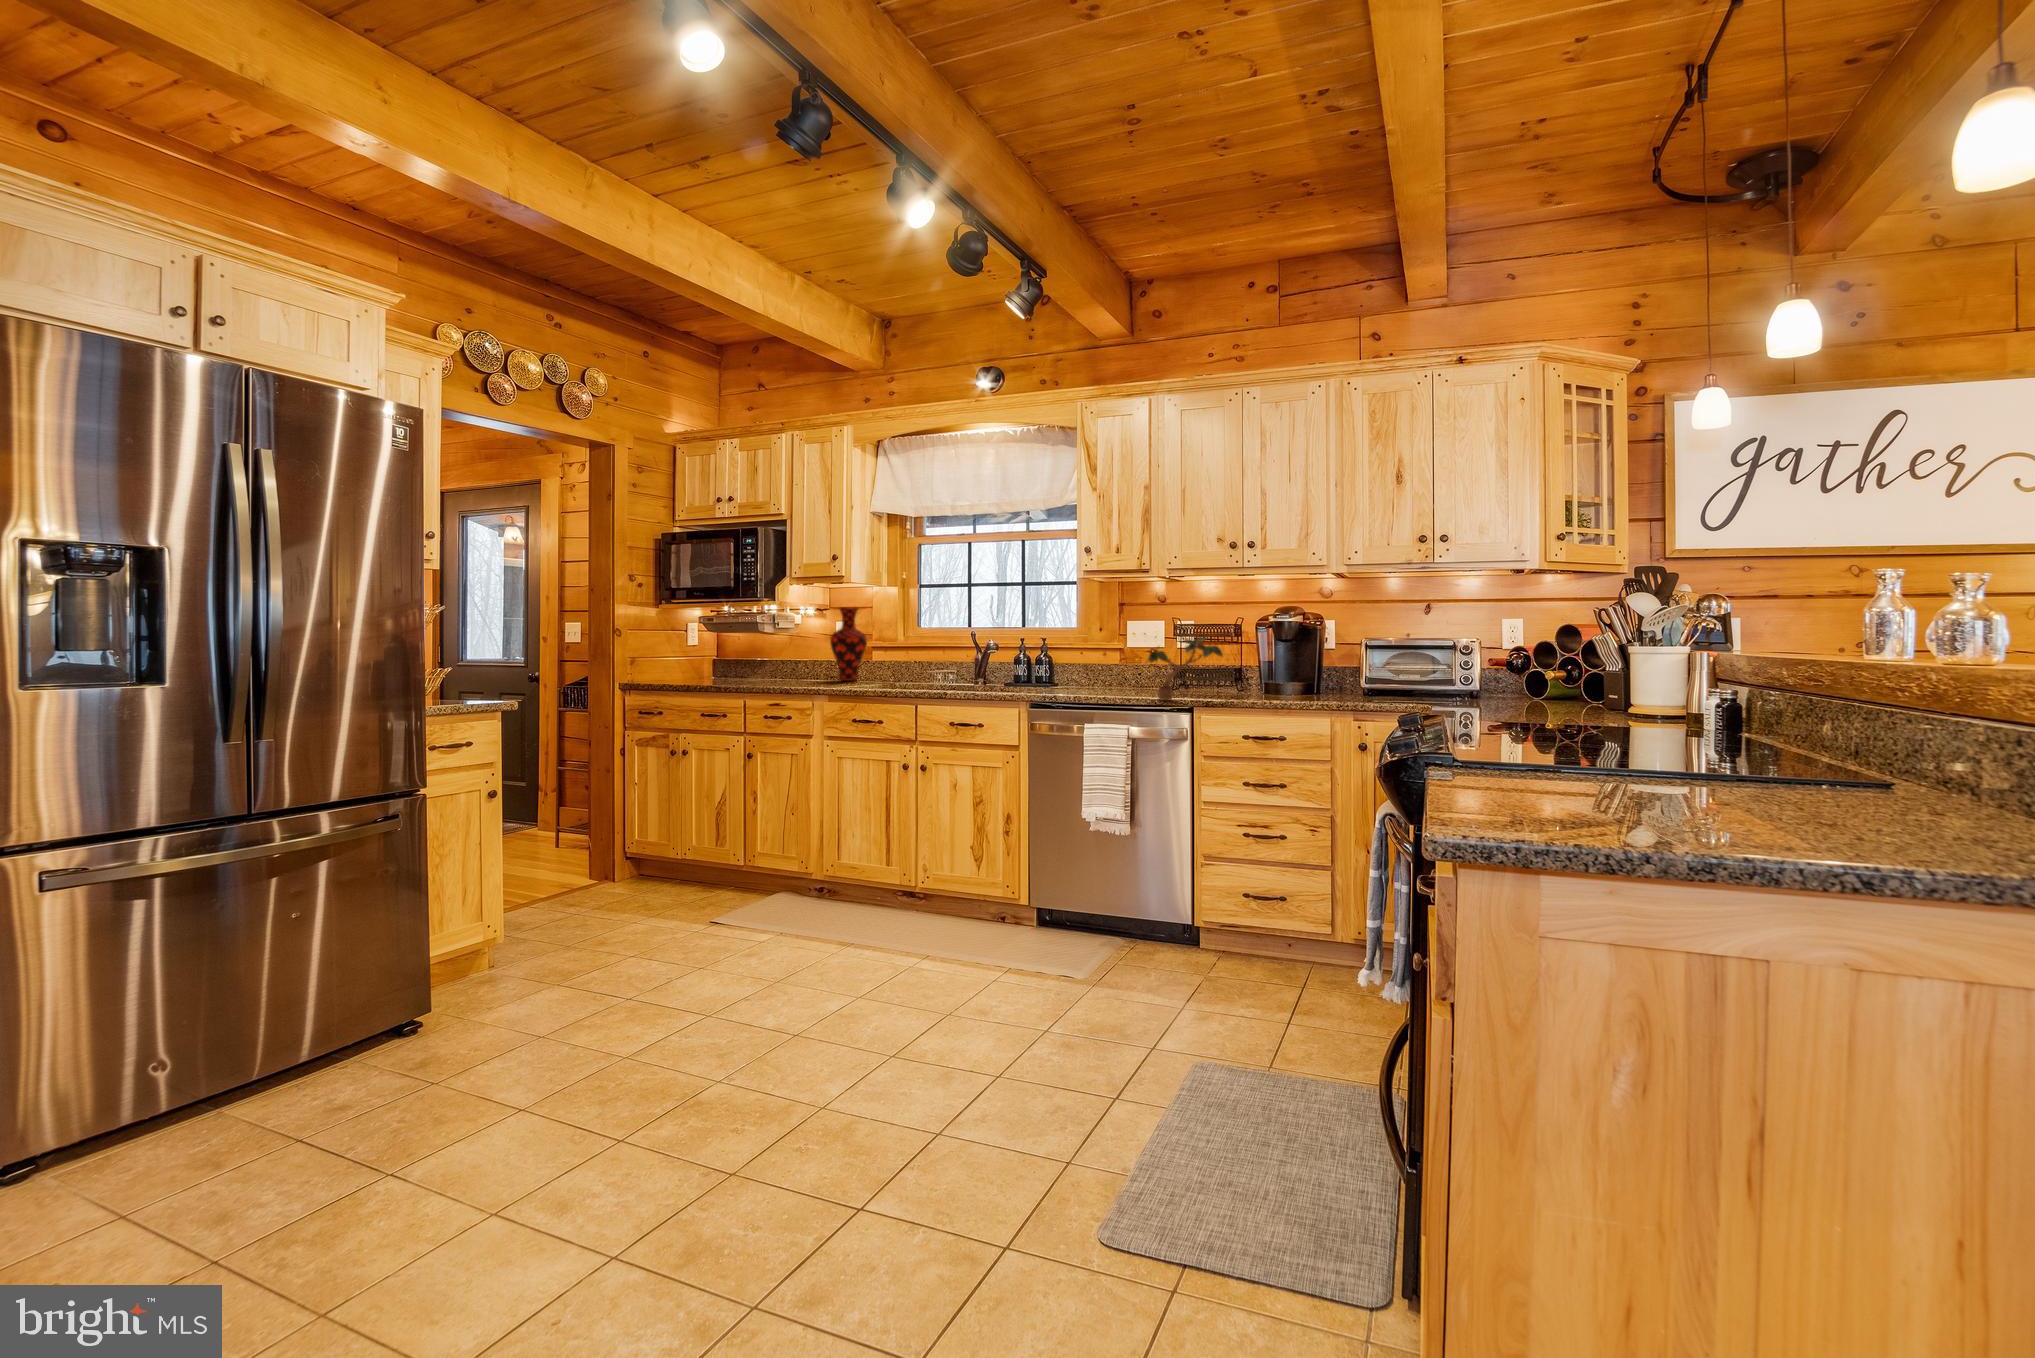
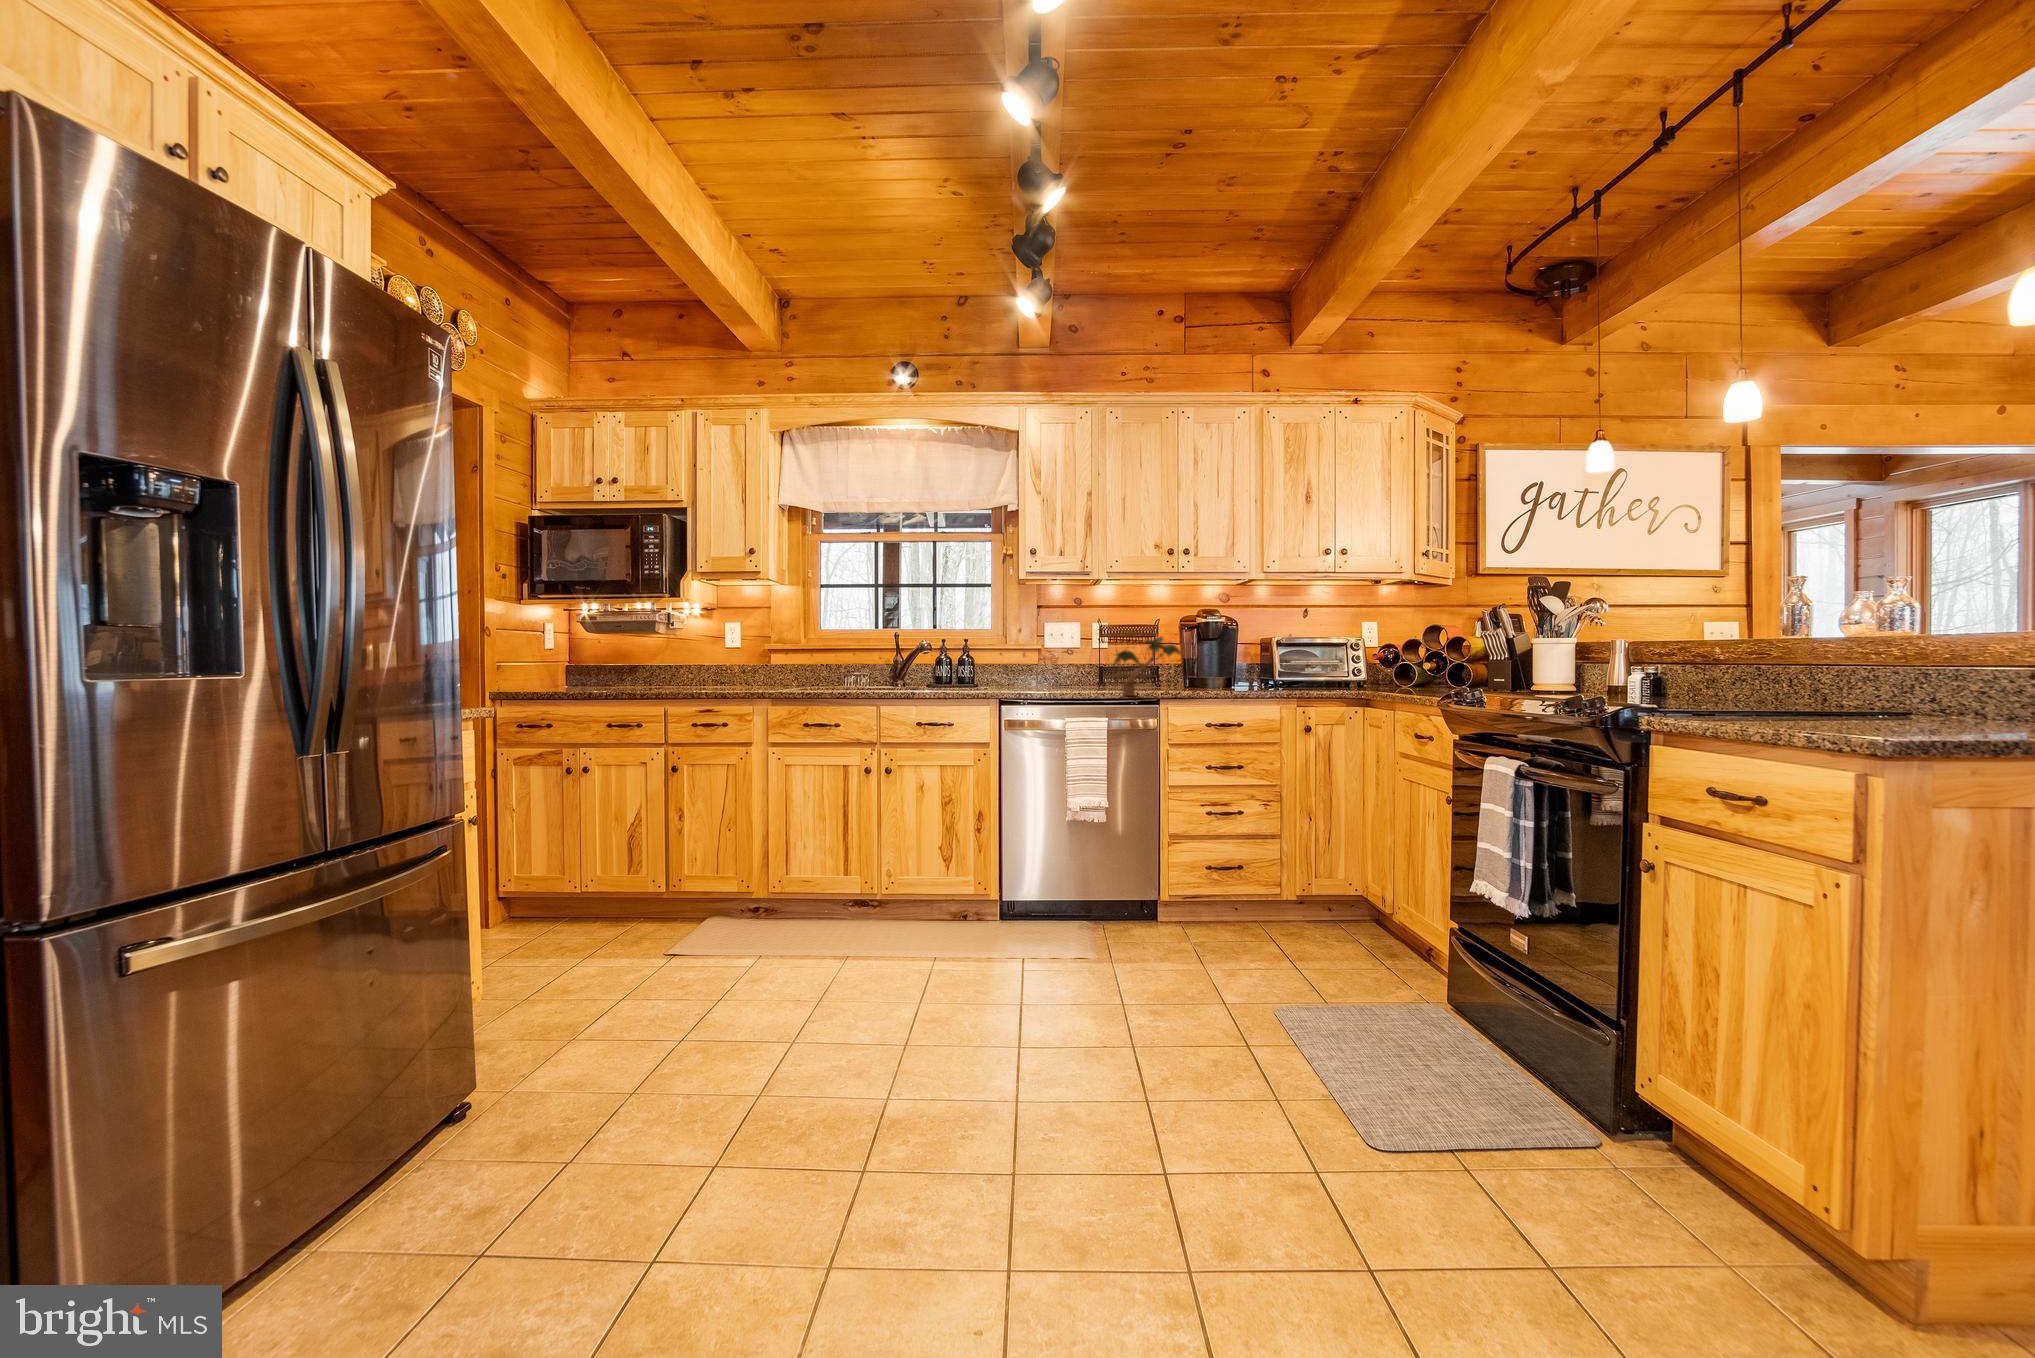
vase: present [830,607,867,681] -> none [732,606,773,684]

